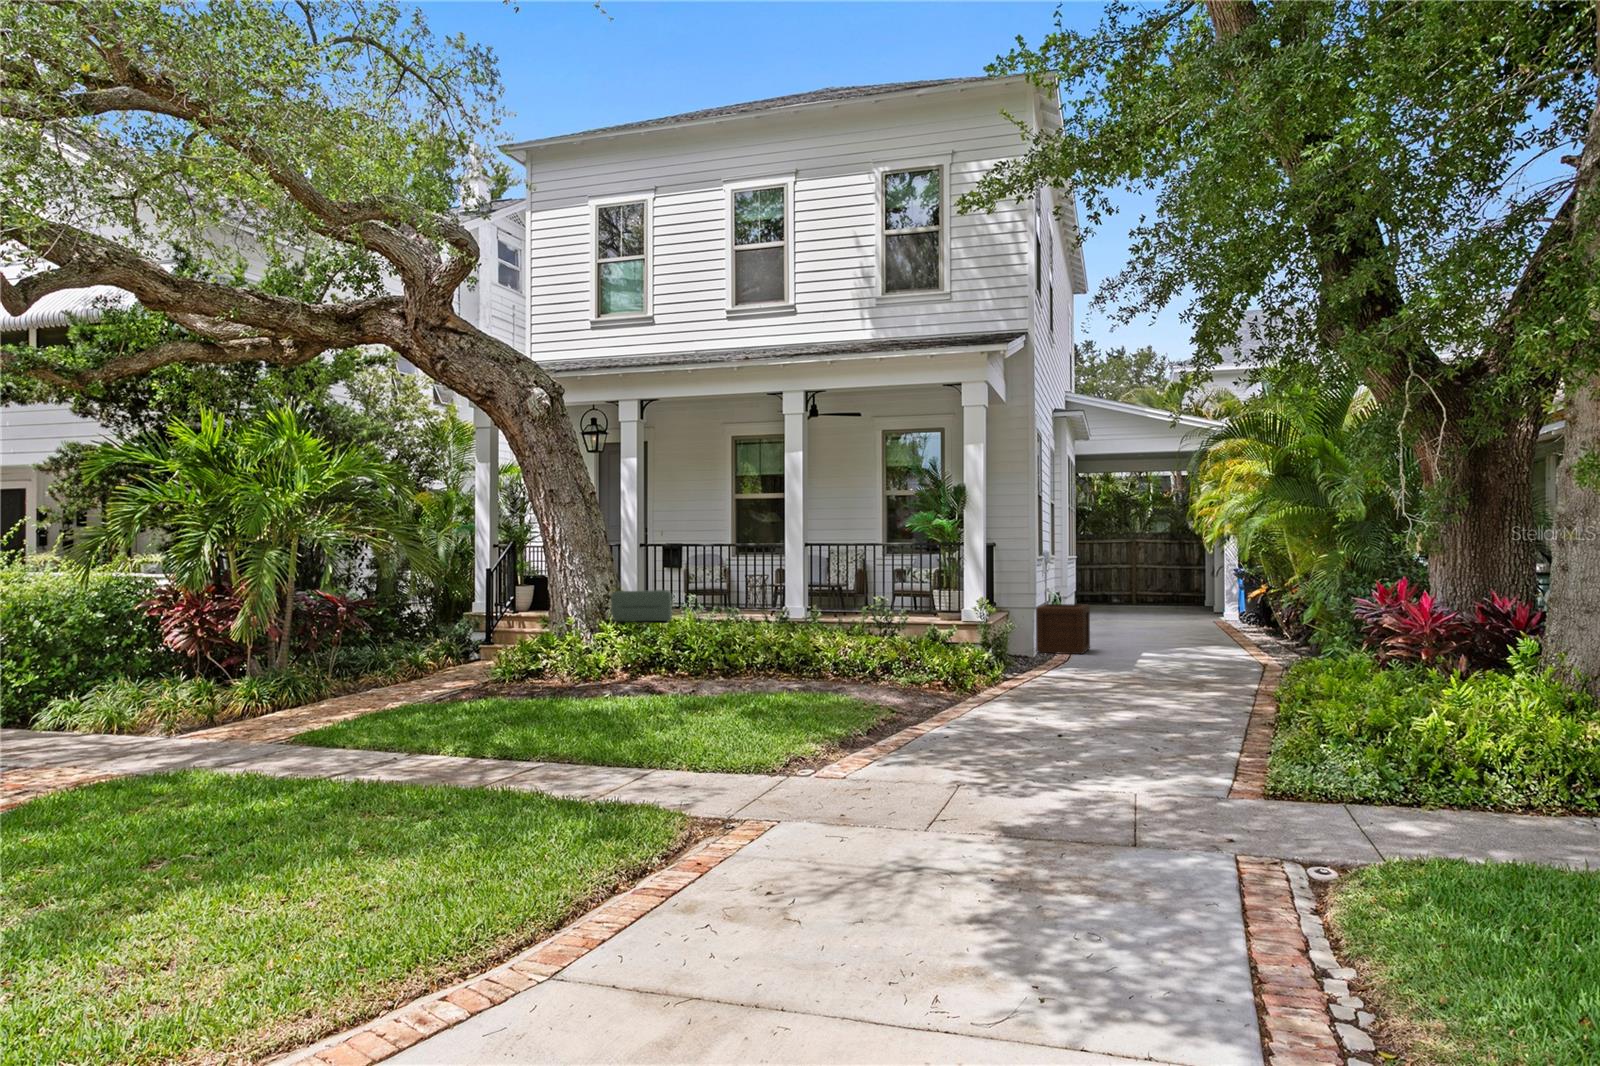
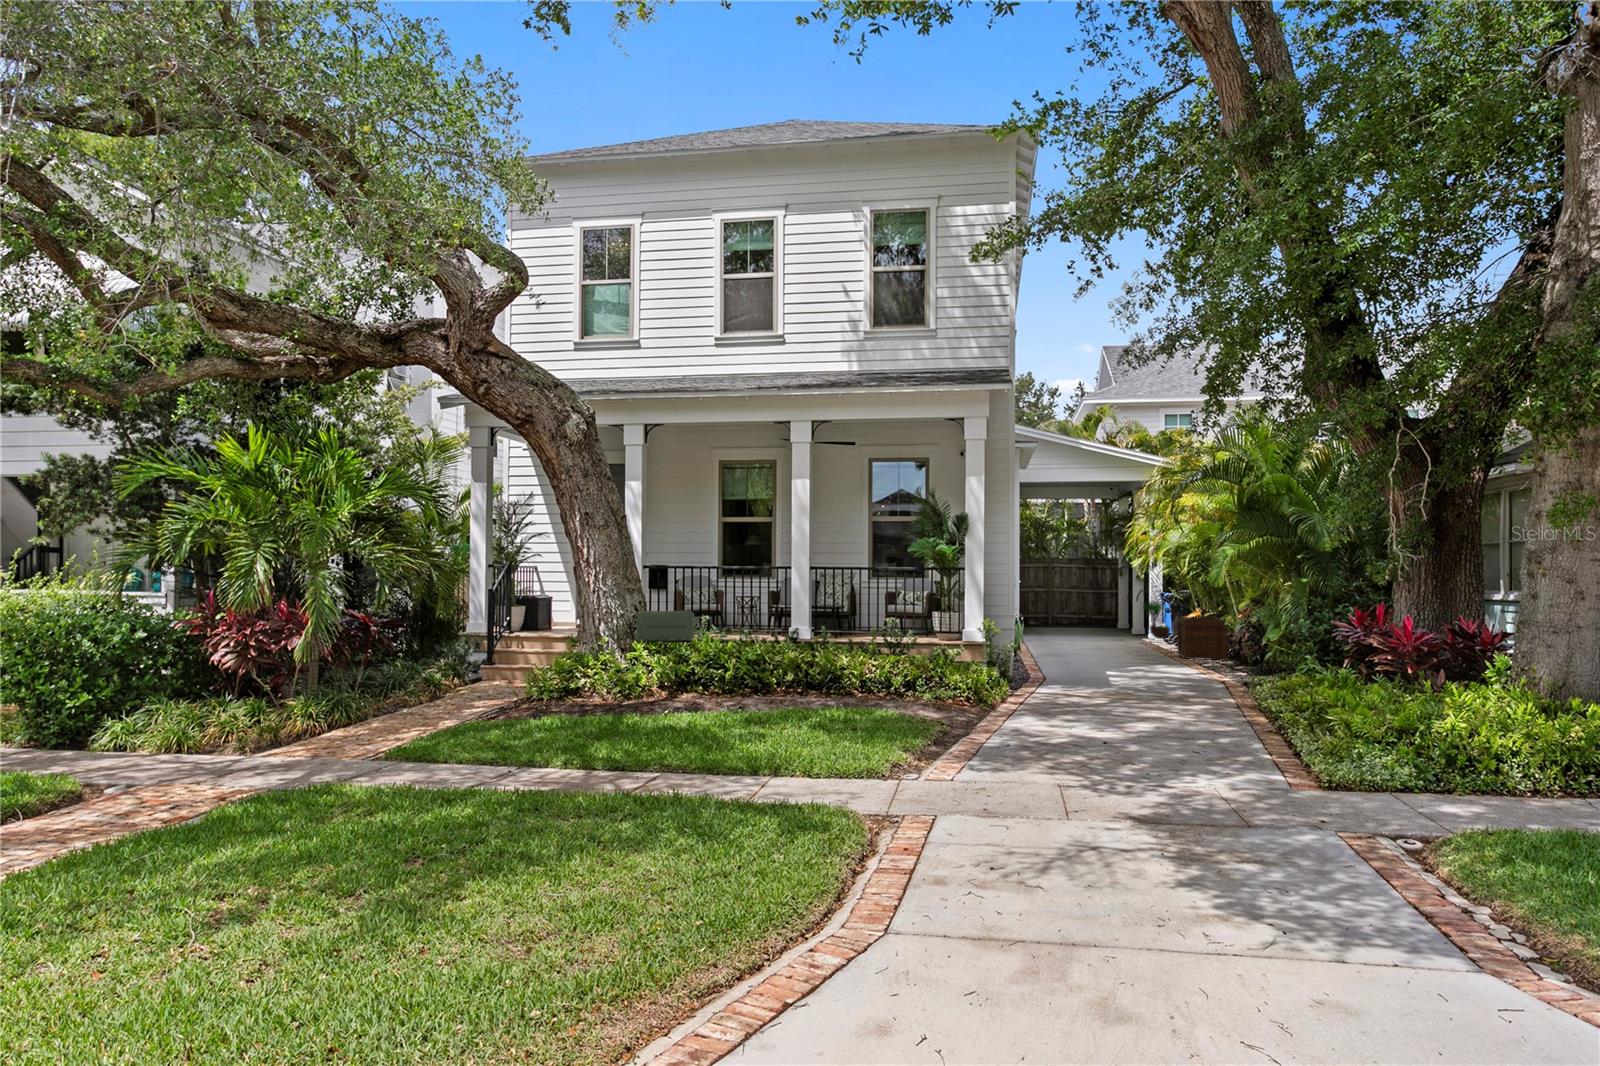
potted tree: none [1212,576,1244,623] -> present [1143,601,1170,639]
wooden crate: present [1036,604,1090,654] -> present [1177,617,1227,660]

